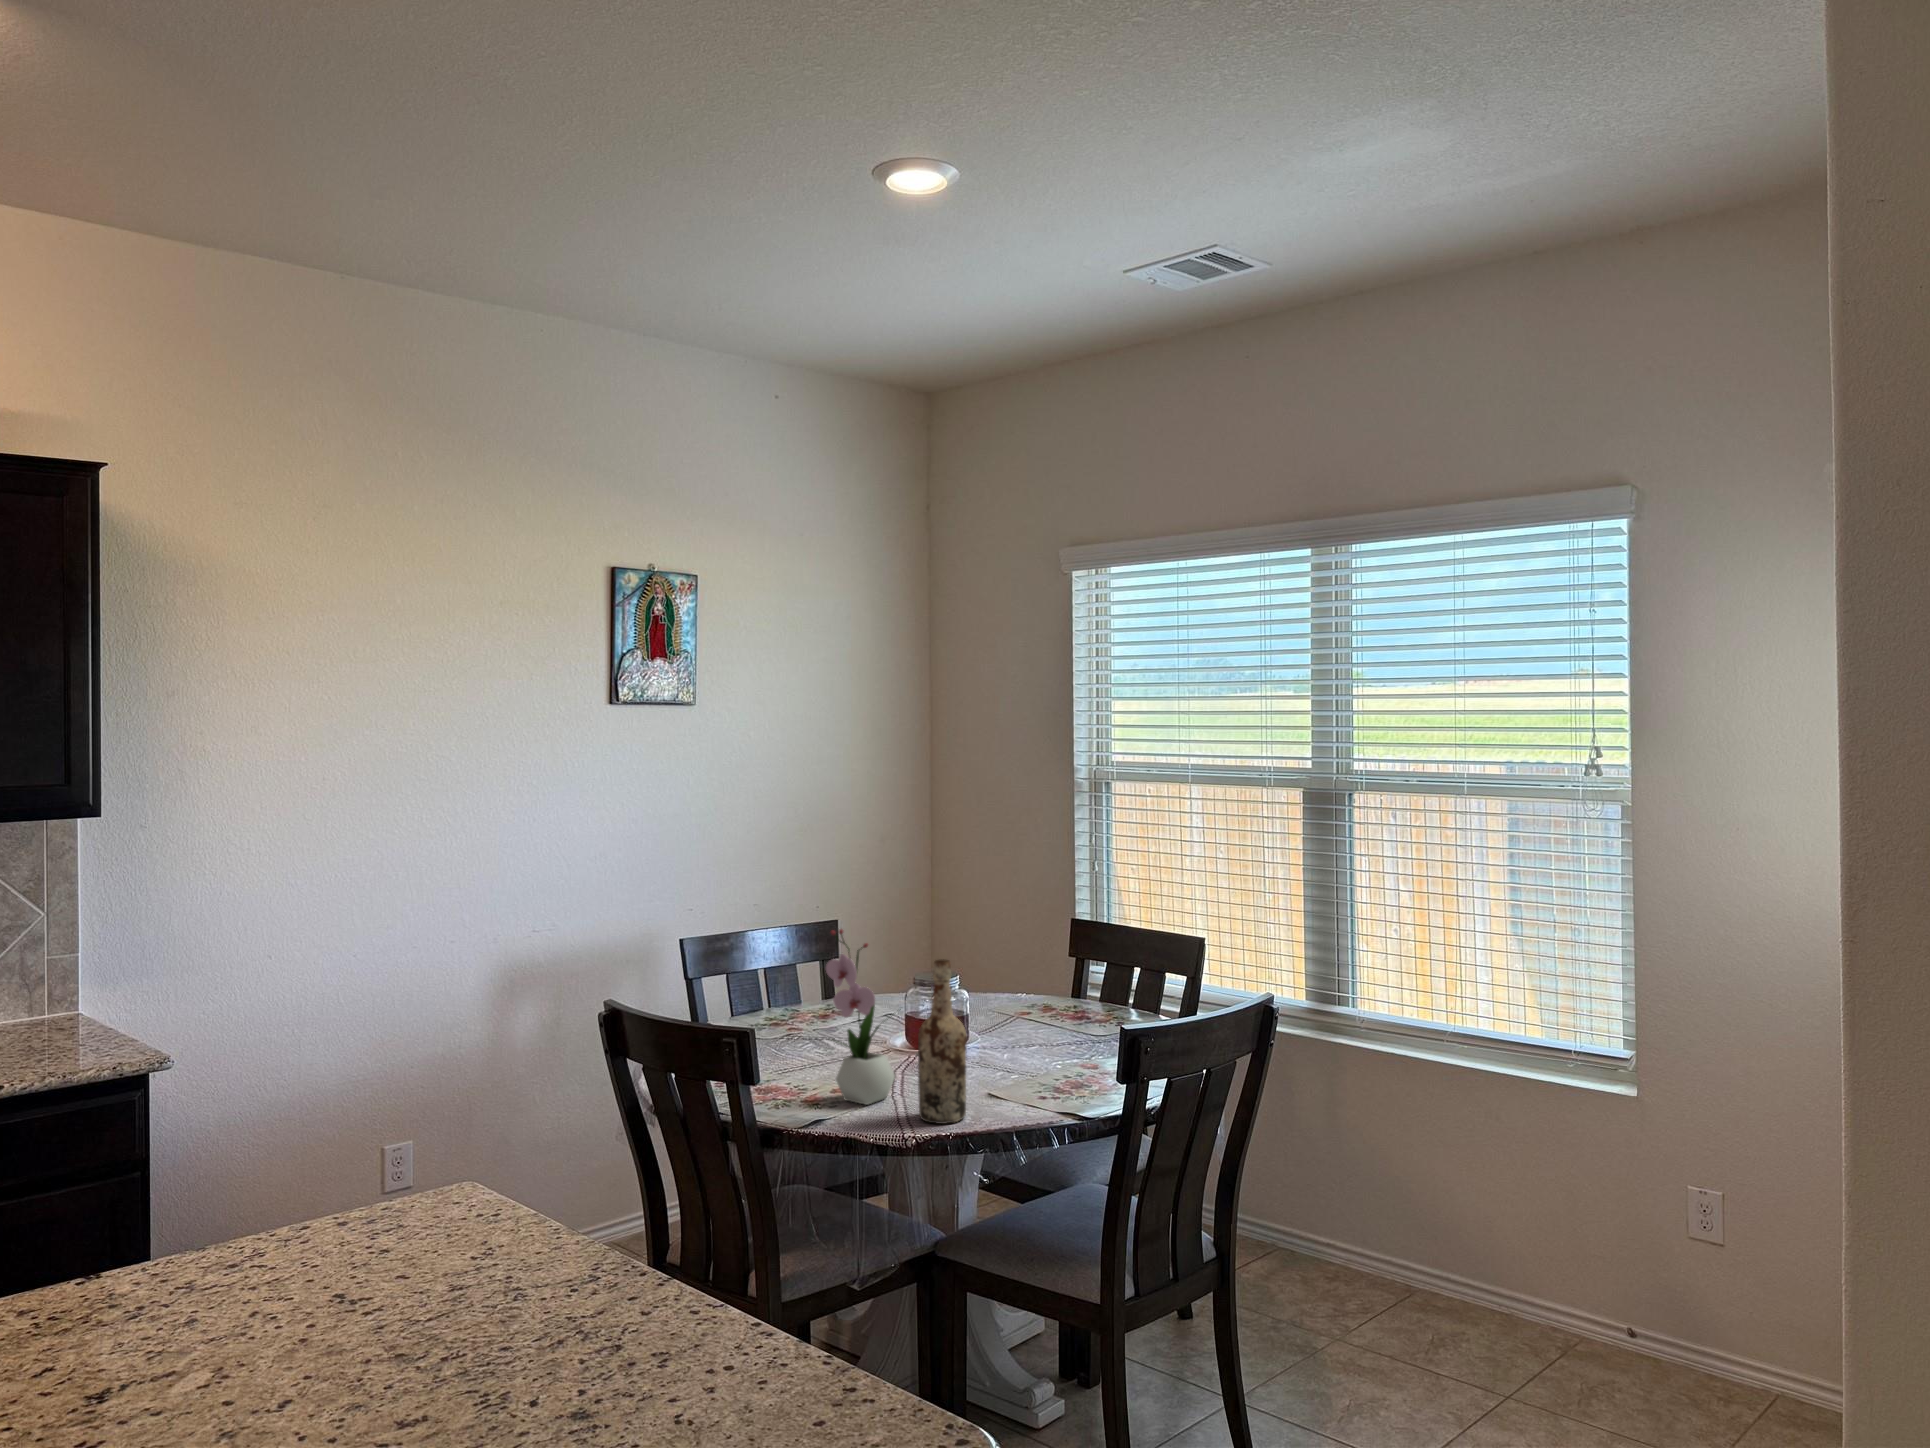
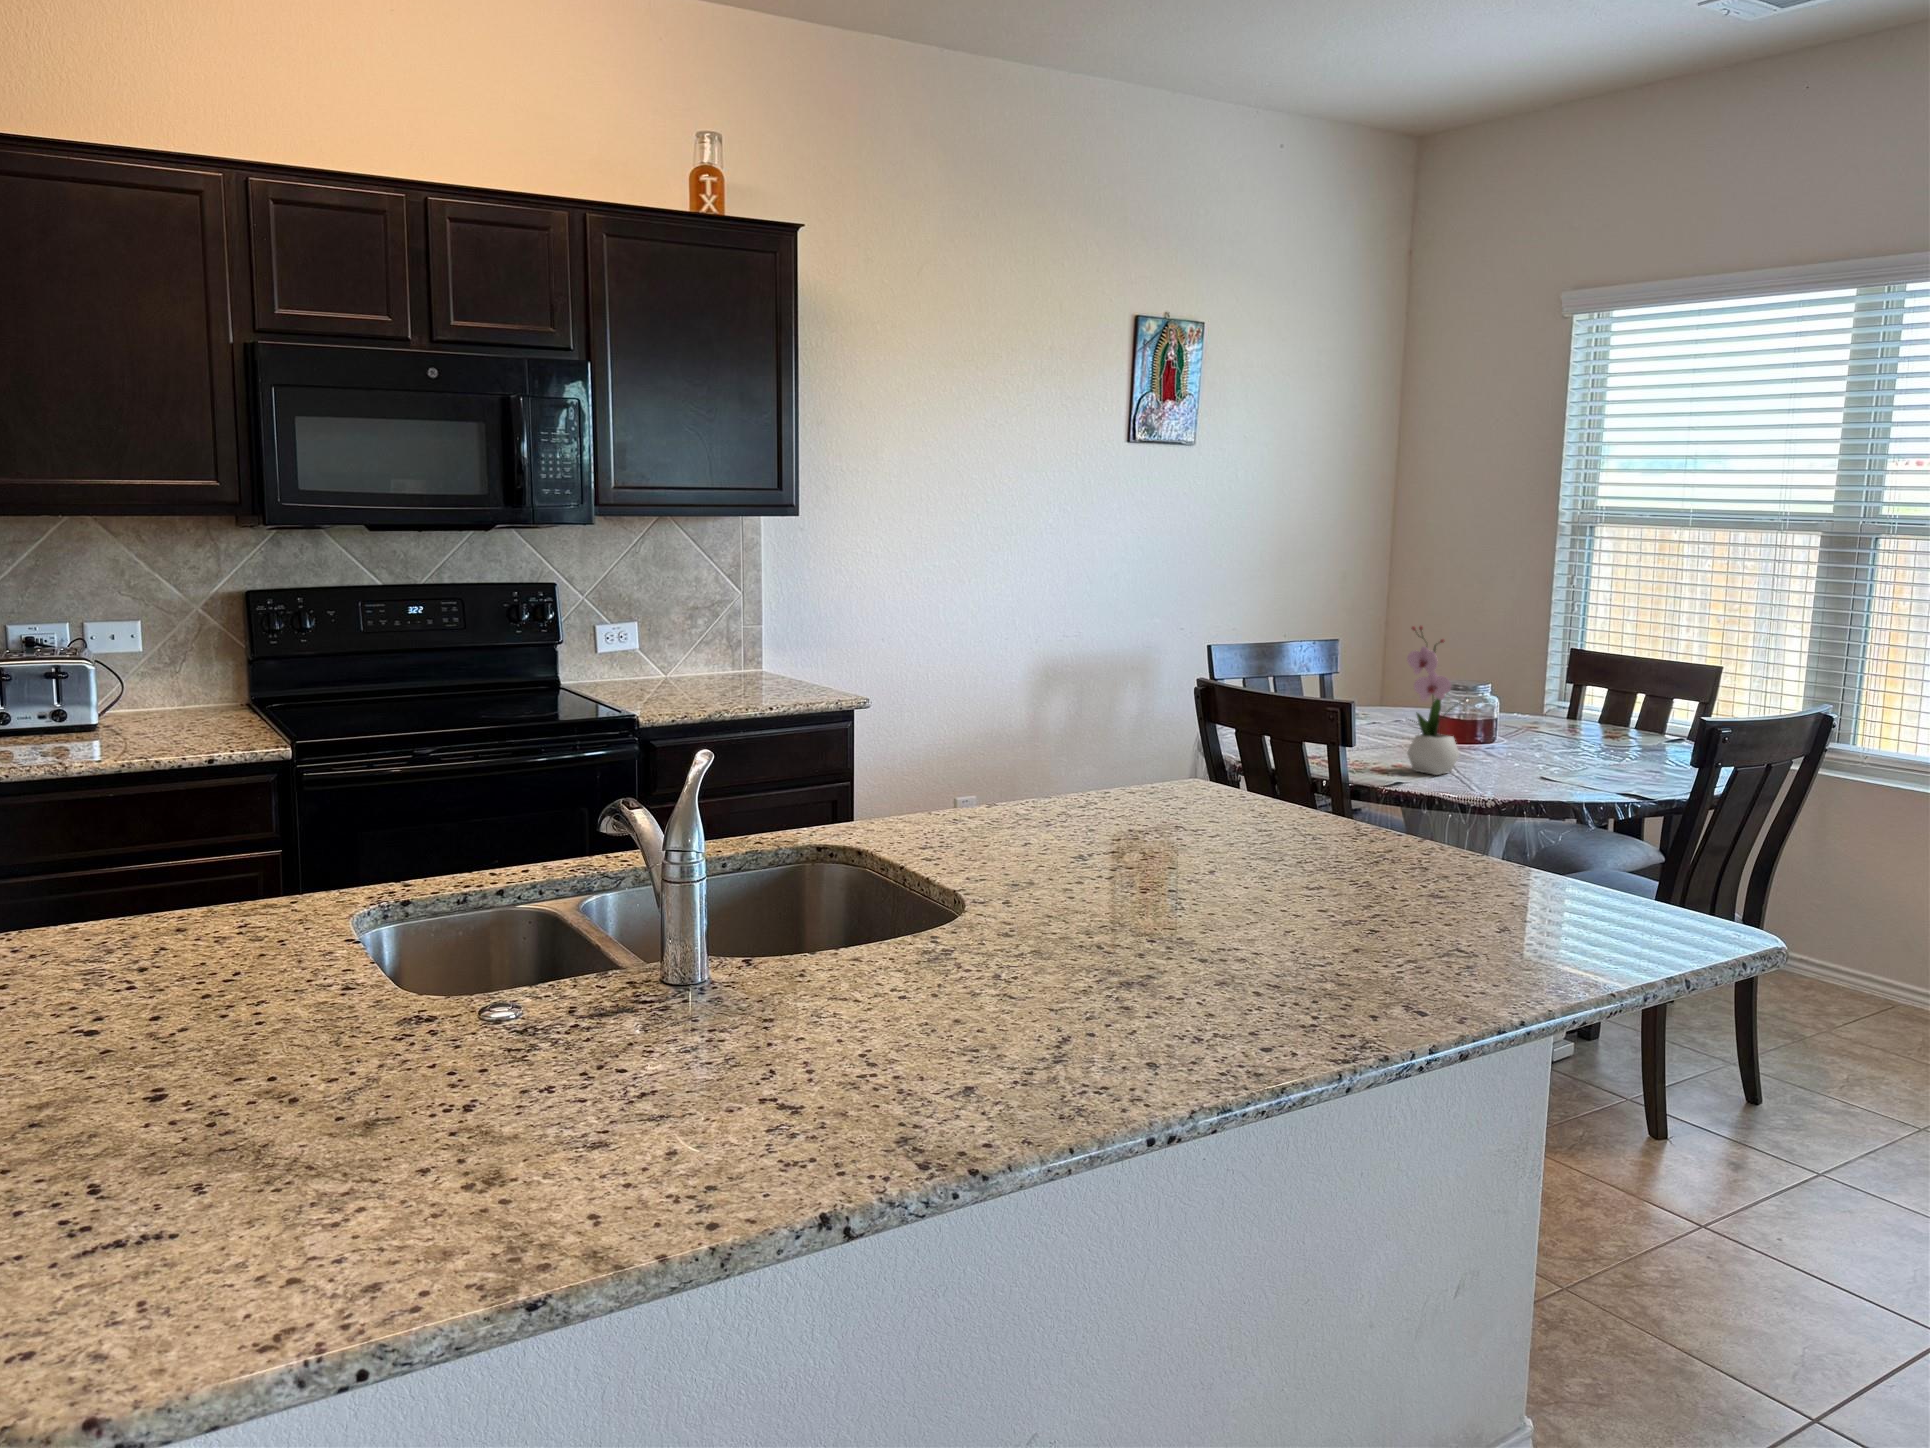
wine bottle: present [918,960,967,1124] -> none [1493,654,1544,792]

